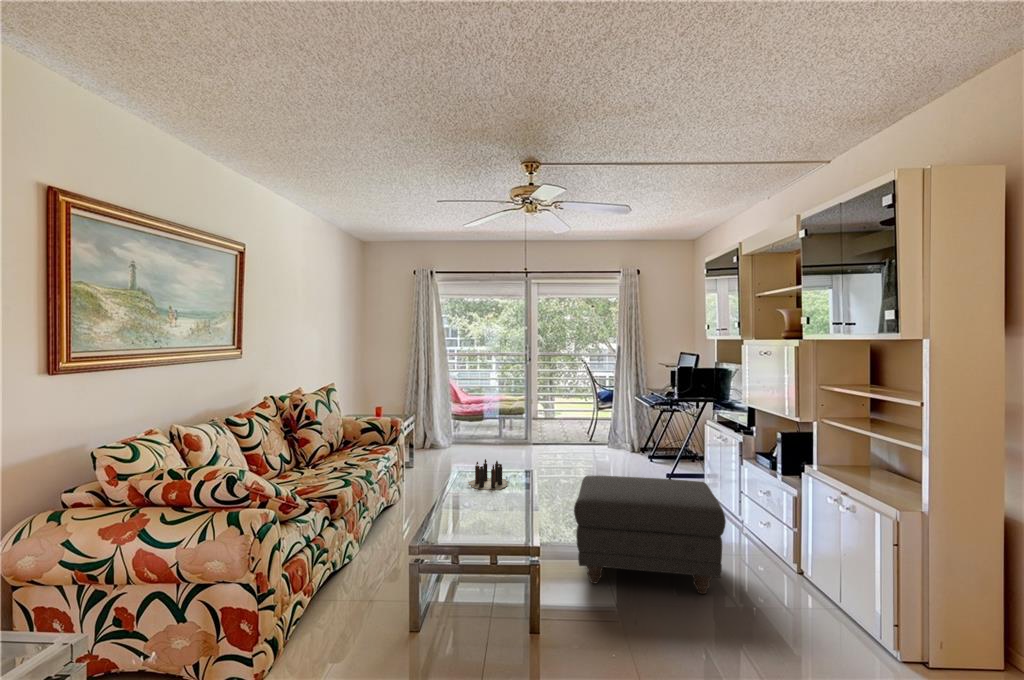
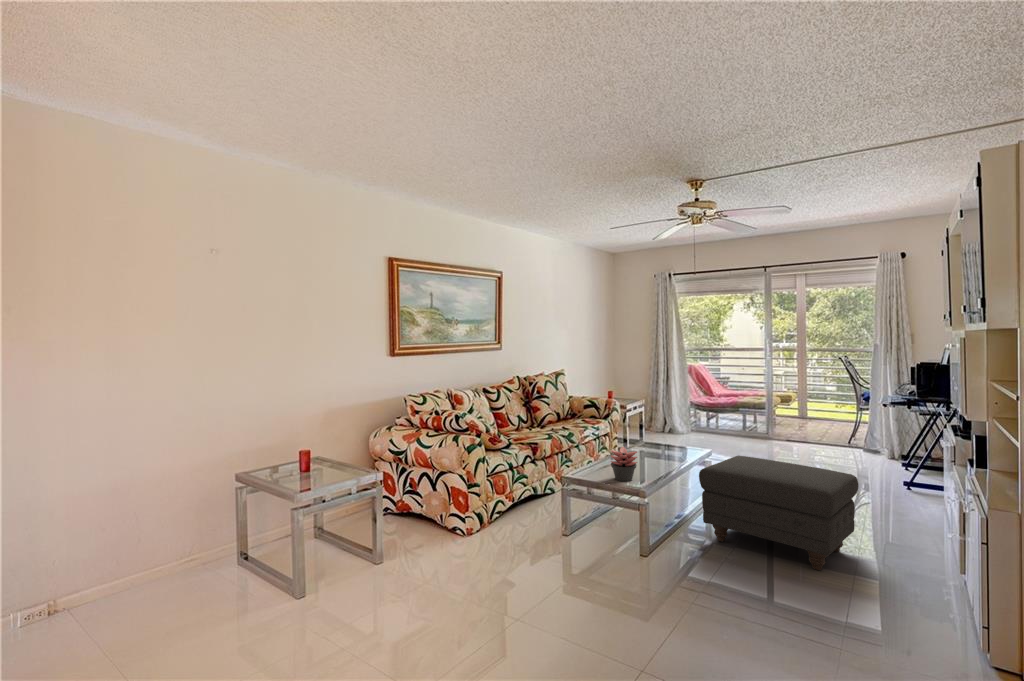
candle: present [469,459,508,490] -> none [640,434,682,459]
succulent plant: none [469,487,508,535] -> present [611,447,637,481]

